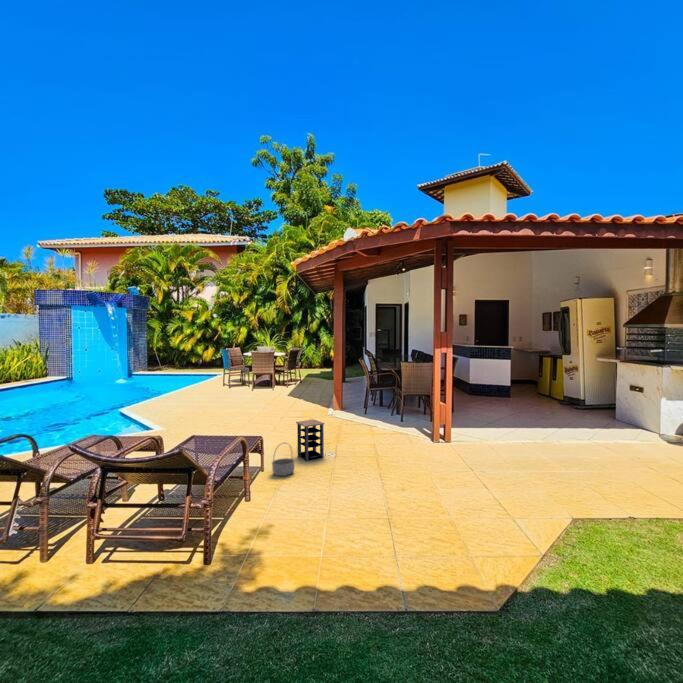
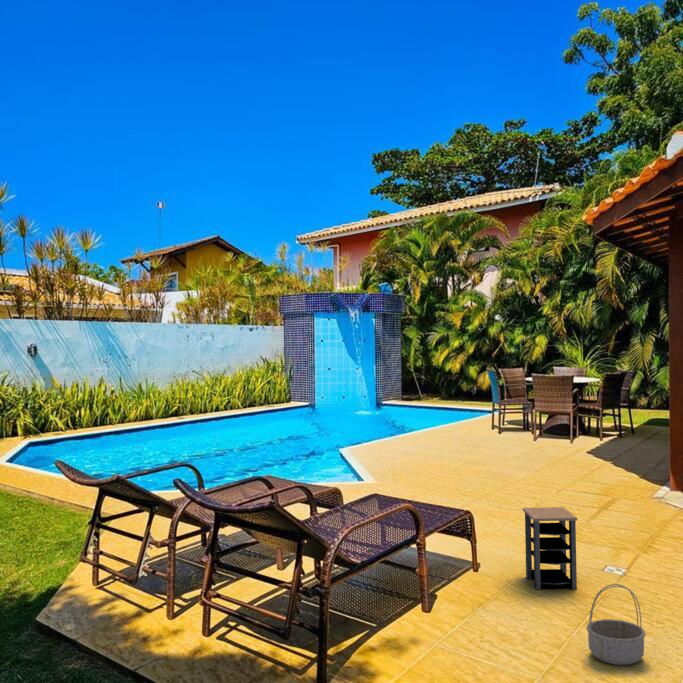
basket: present [272,443,295,476] -> present [587,584,645,665]

